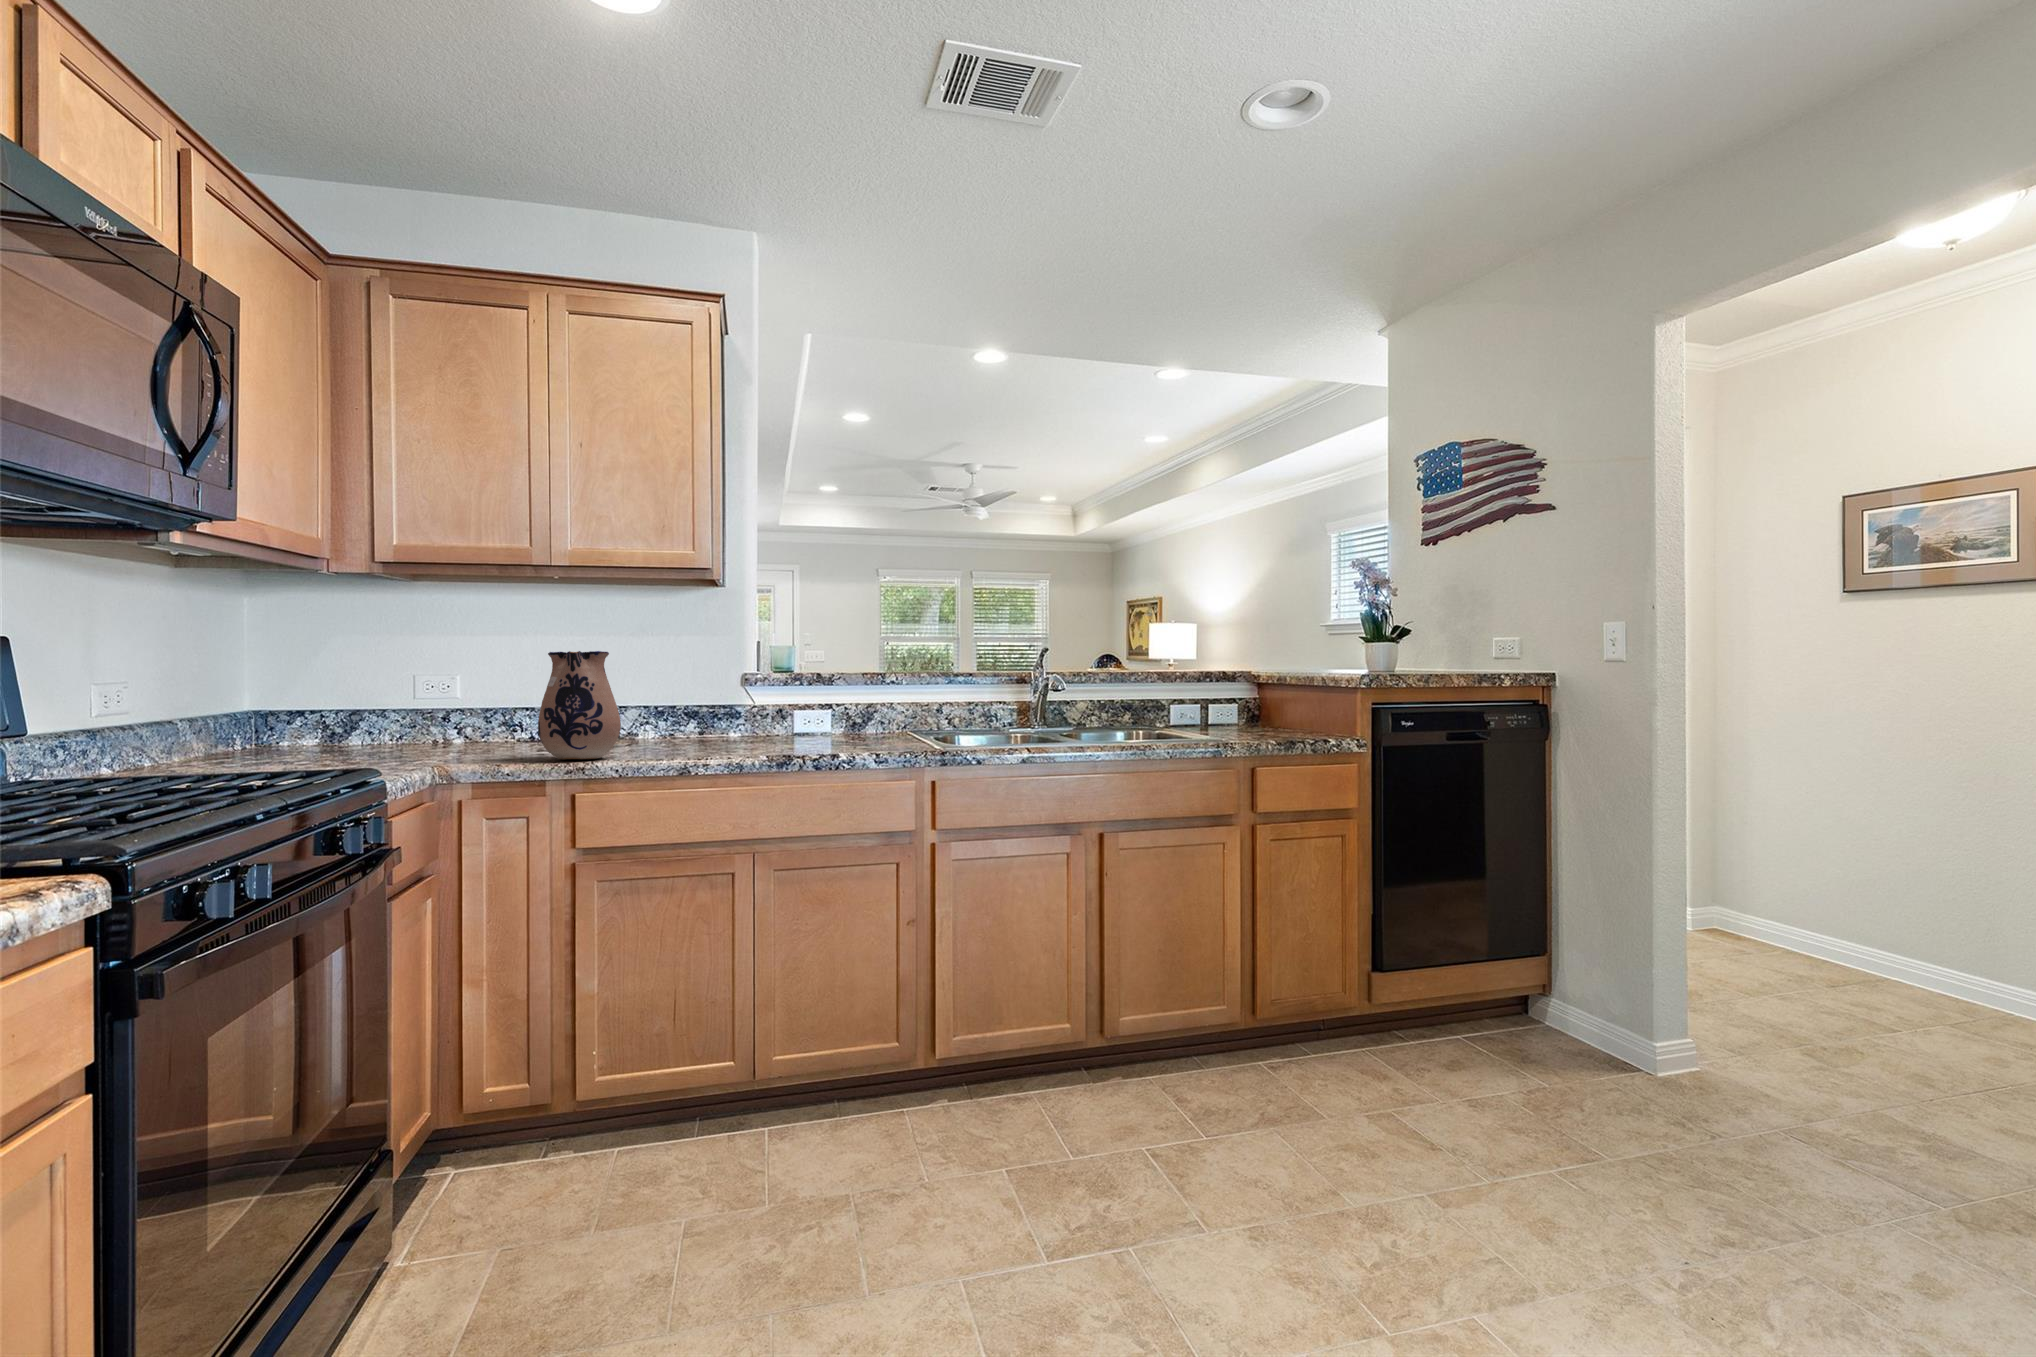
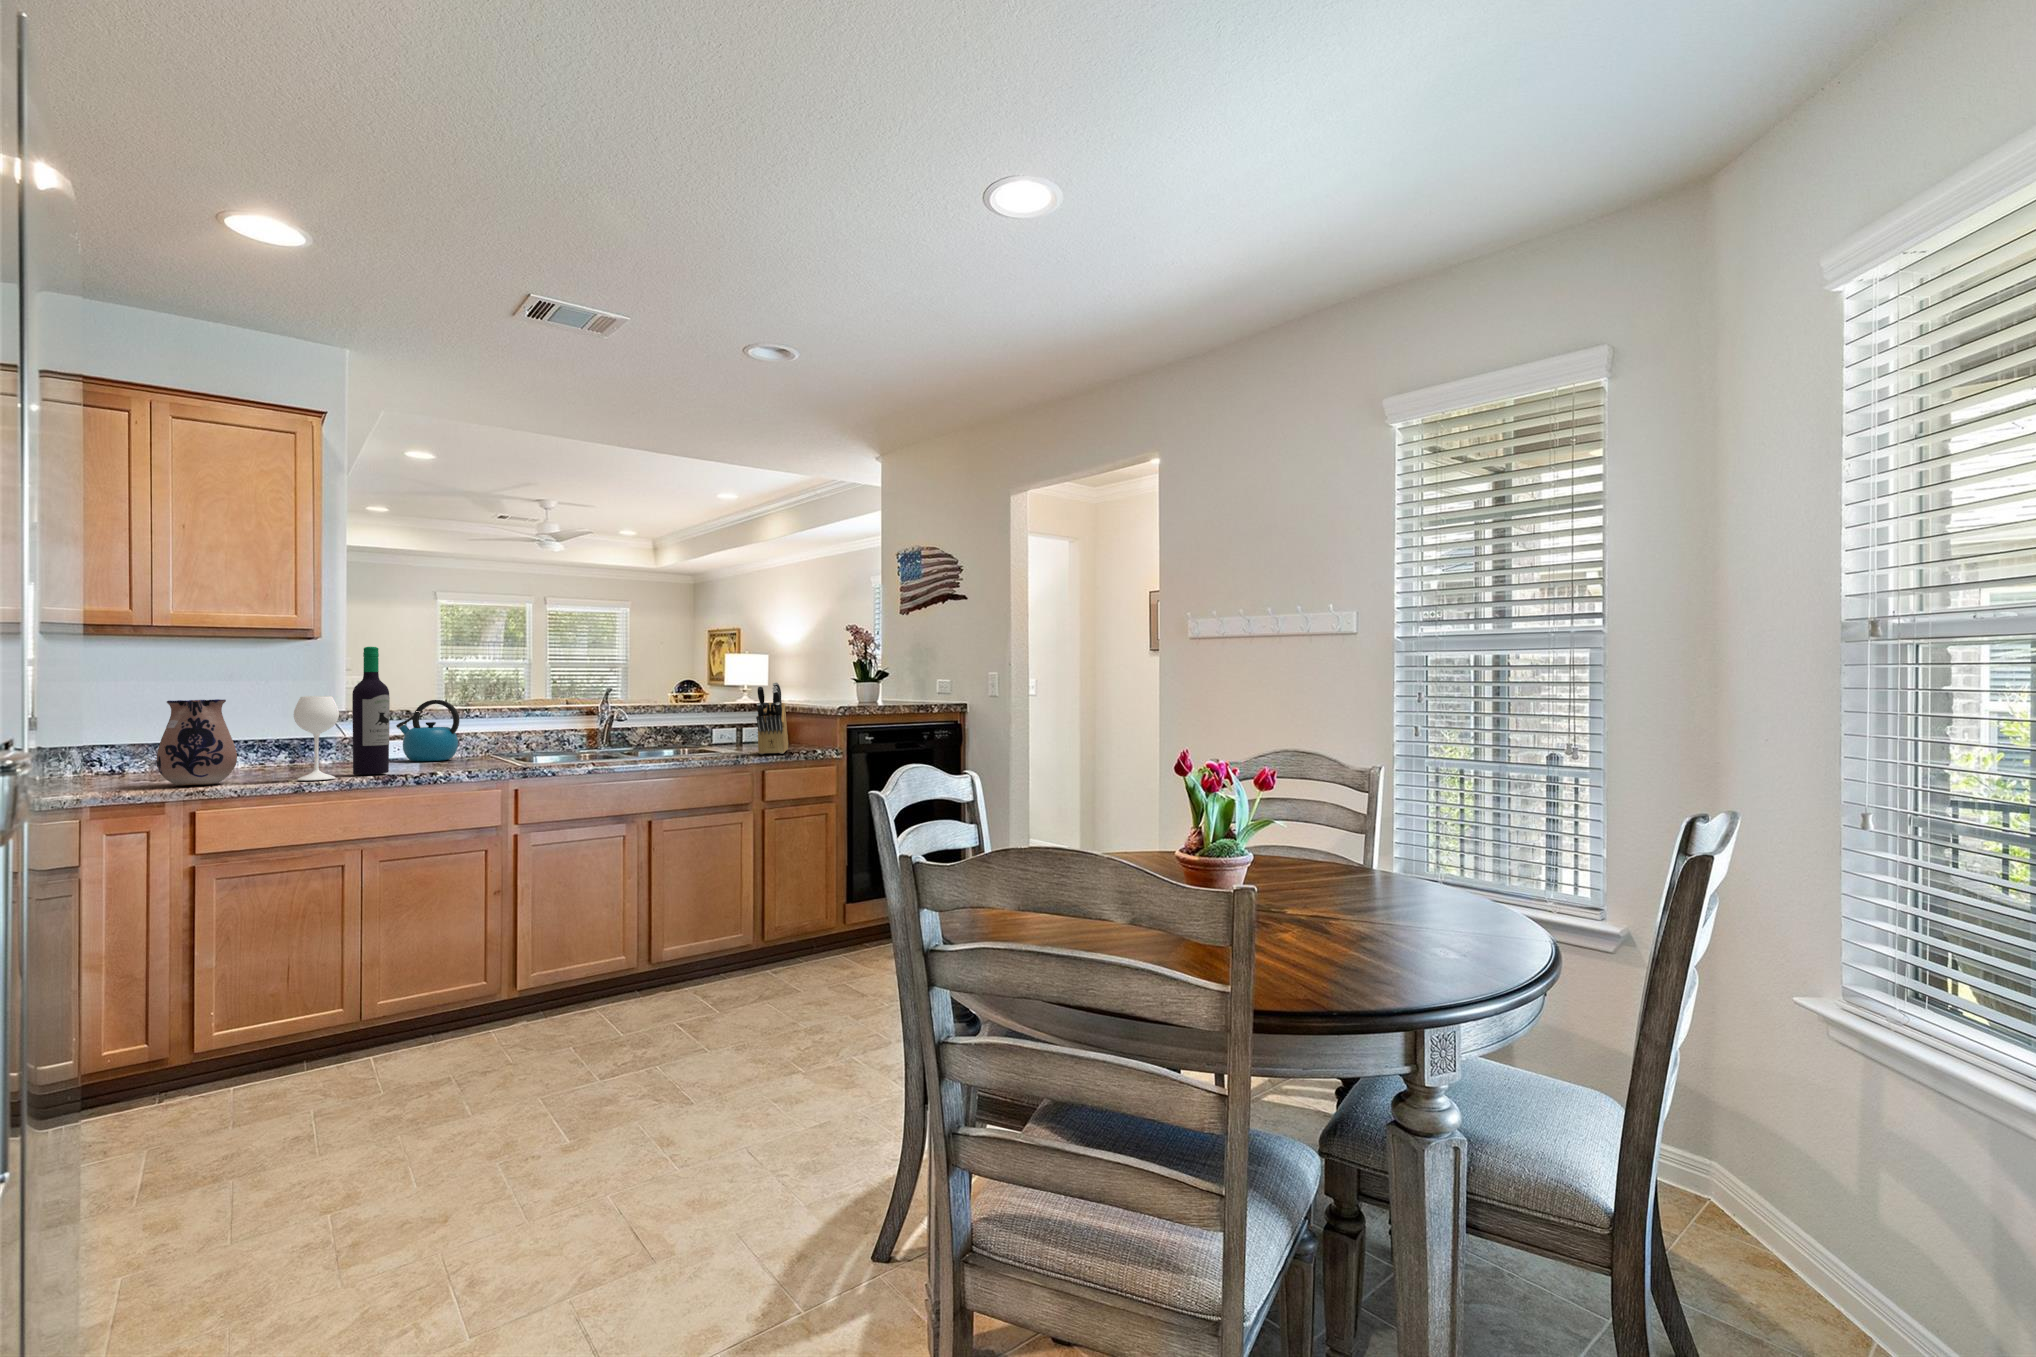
wine bottle: none [678,586,787,759] -> present [294,647,390,780]
knife block: none [1244,637,1283,743] -> present [756,682,788,754]
kettle: none [806,662,872,738] -> present [396,700,459,762]

